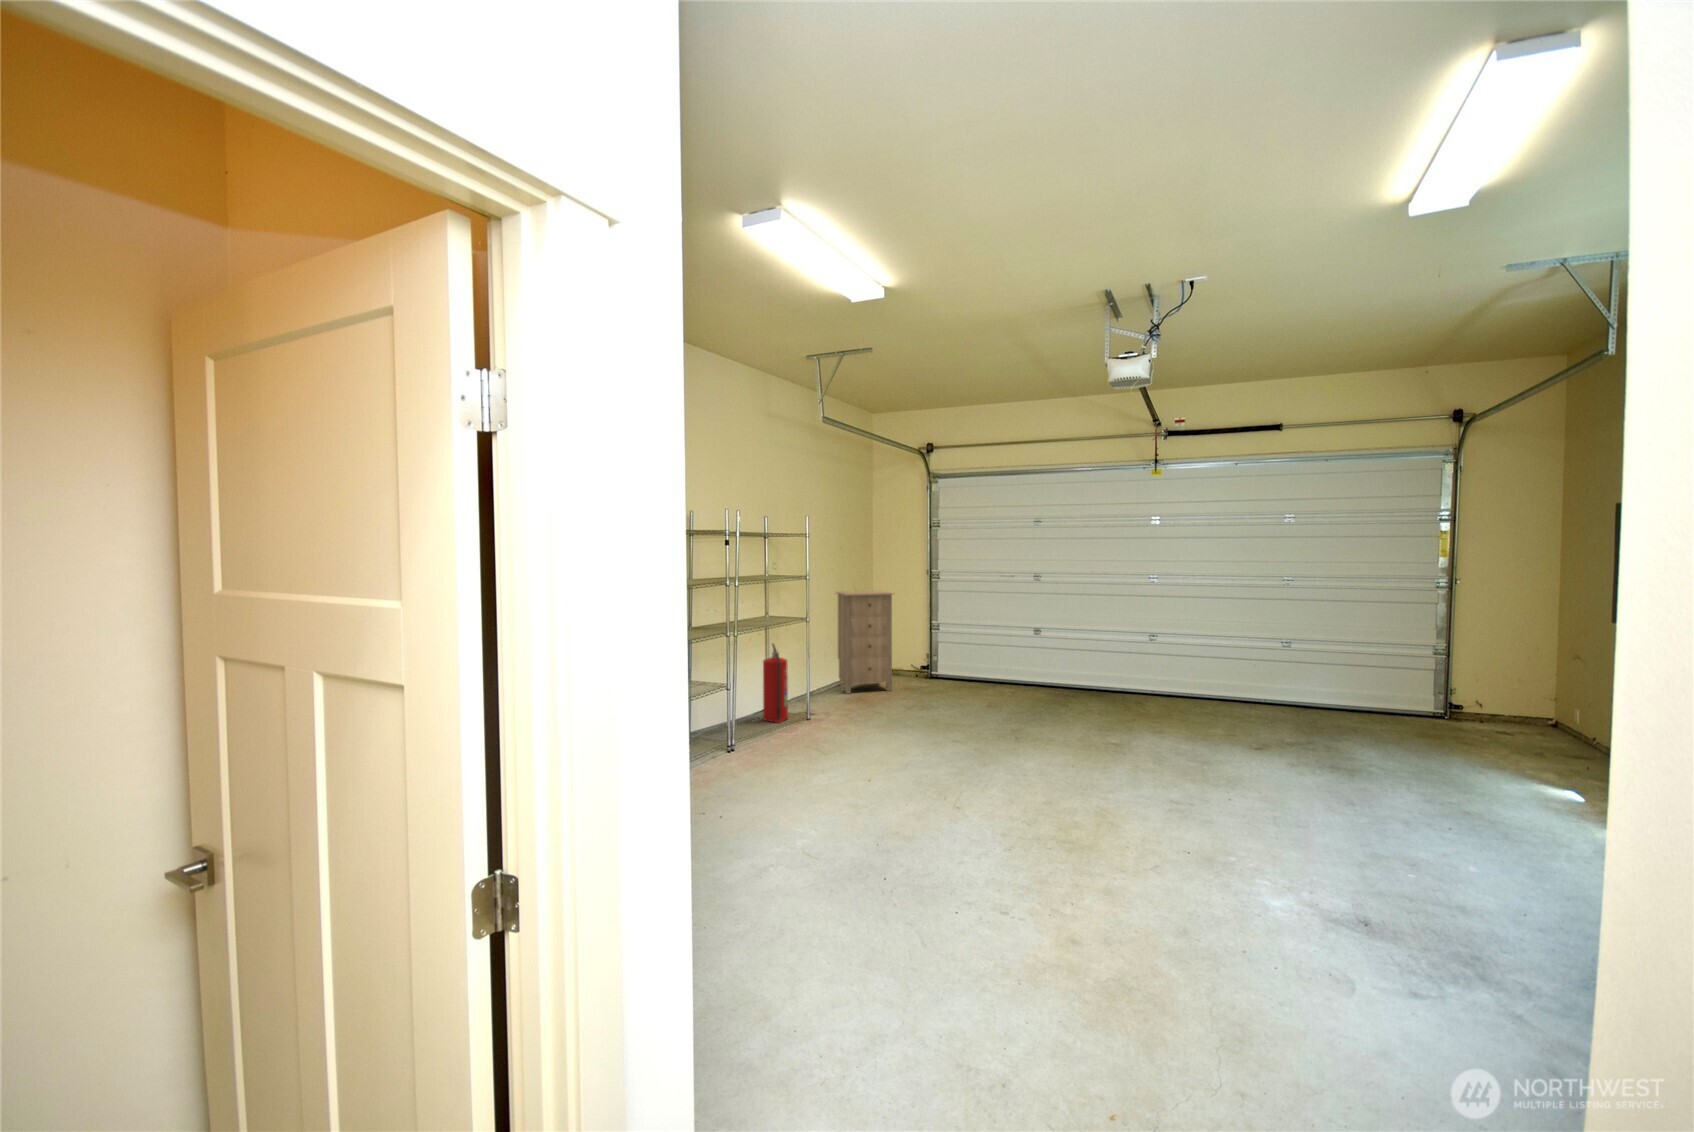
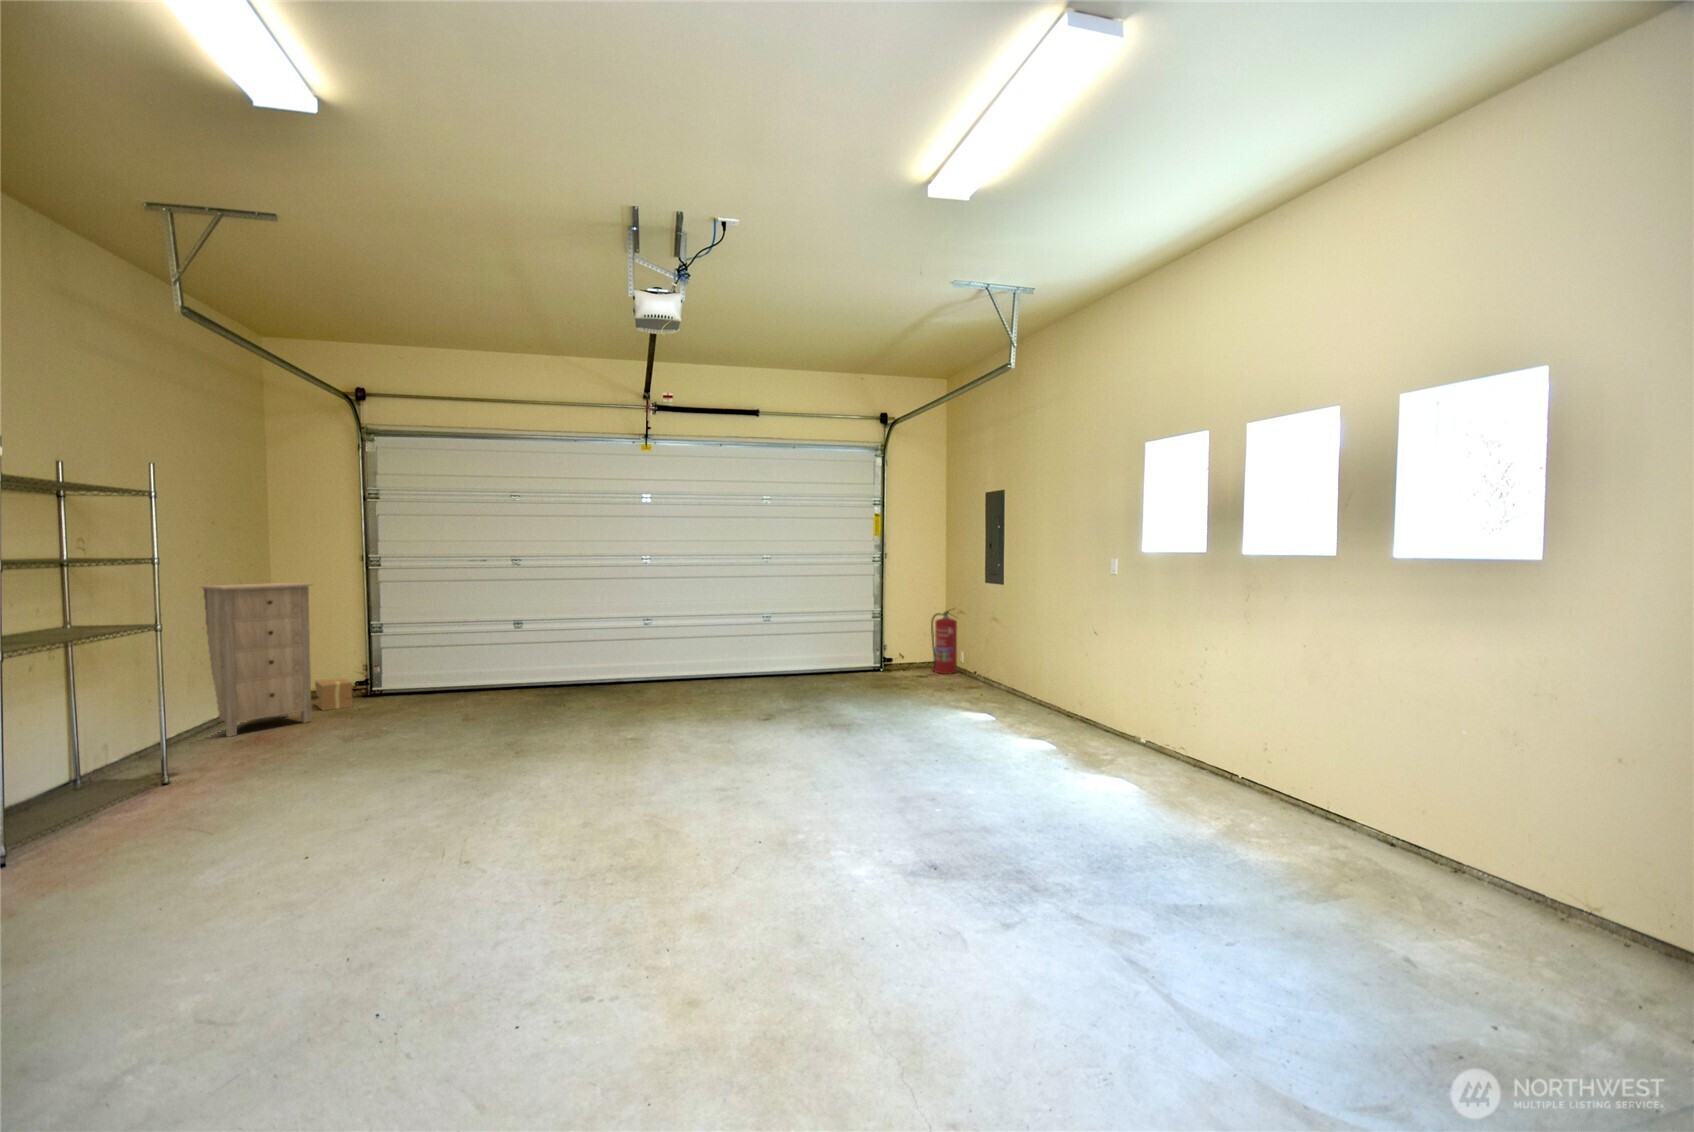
fire extinguisher: present [763,644,788,723] -> present [931,609,957,674]
cardboard box: none [897,660,918,683] -> present [315,678,352,710]

